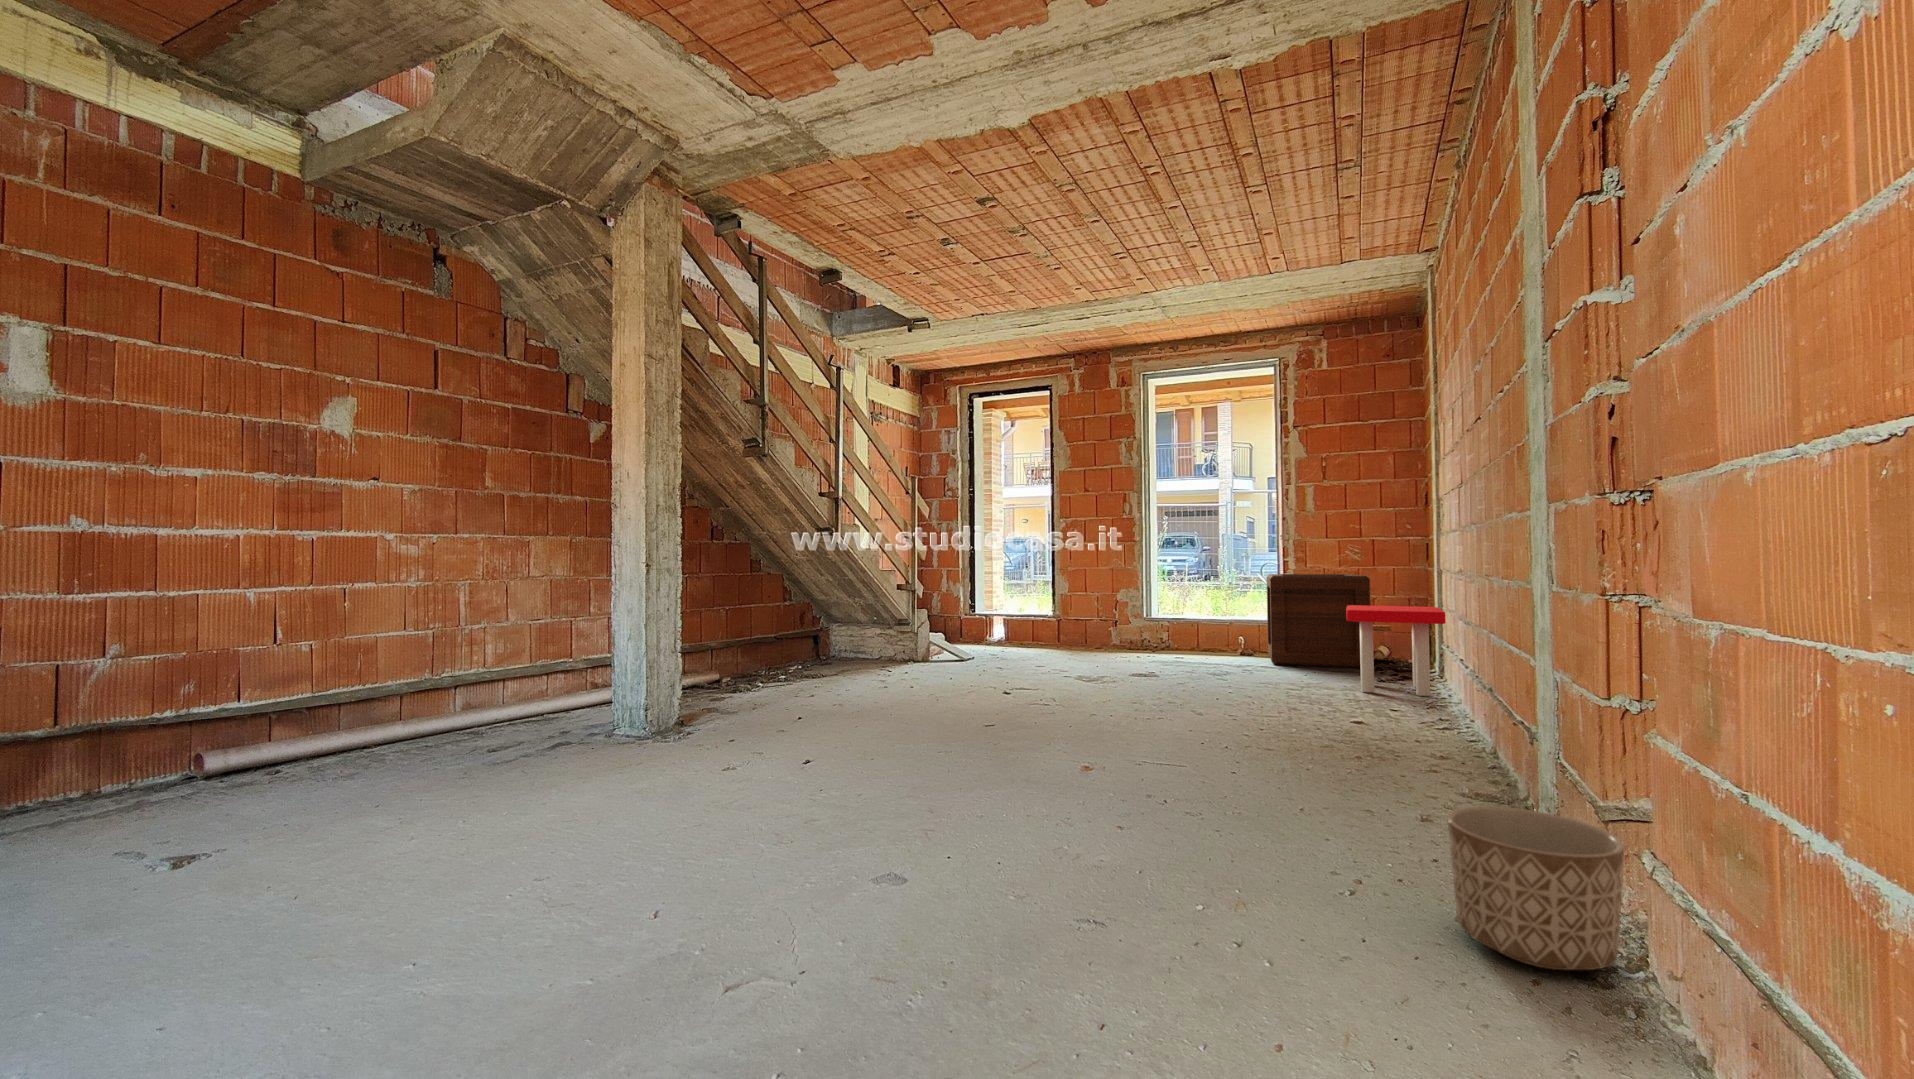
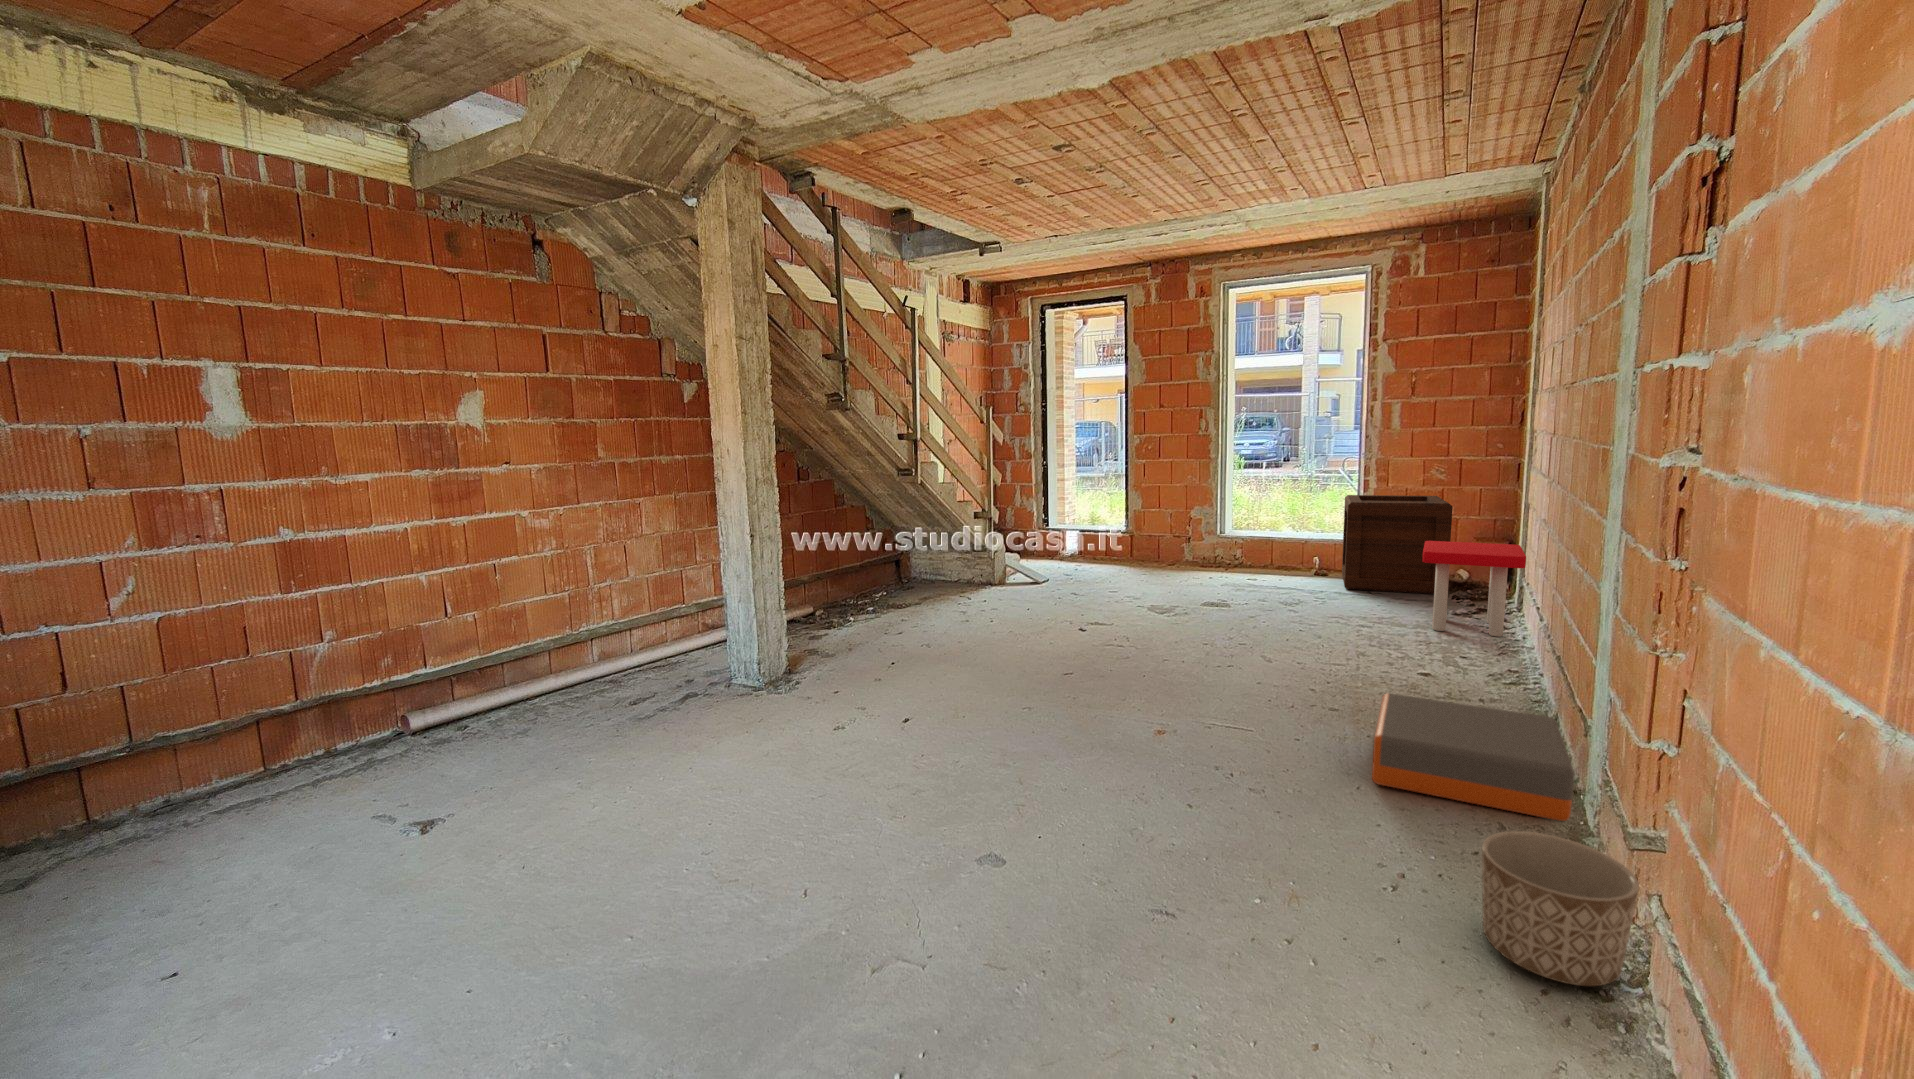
storage box: none [1316,719,1528,832] -> present [1372,693,1575,821]

